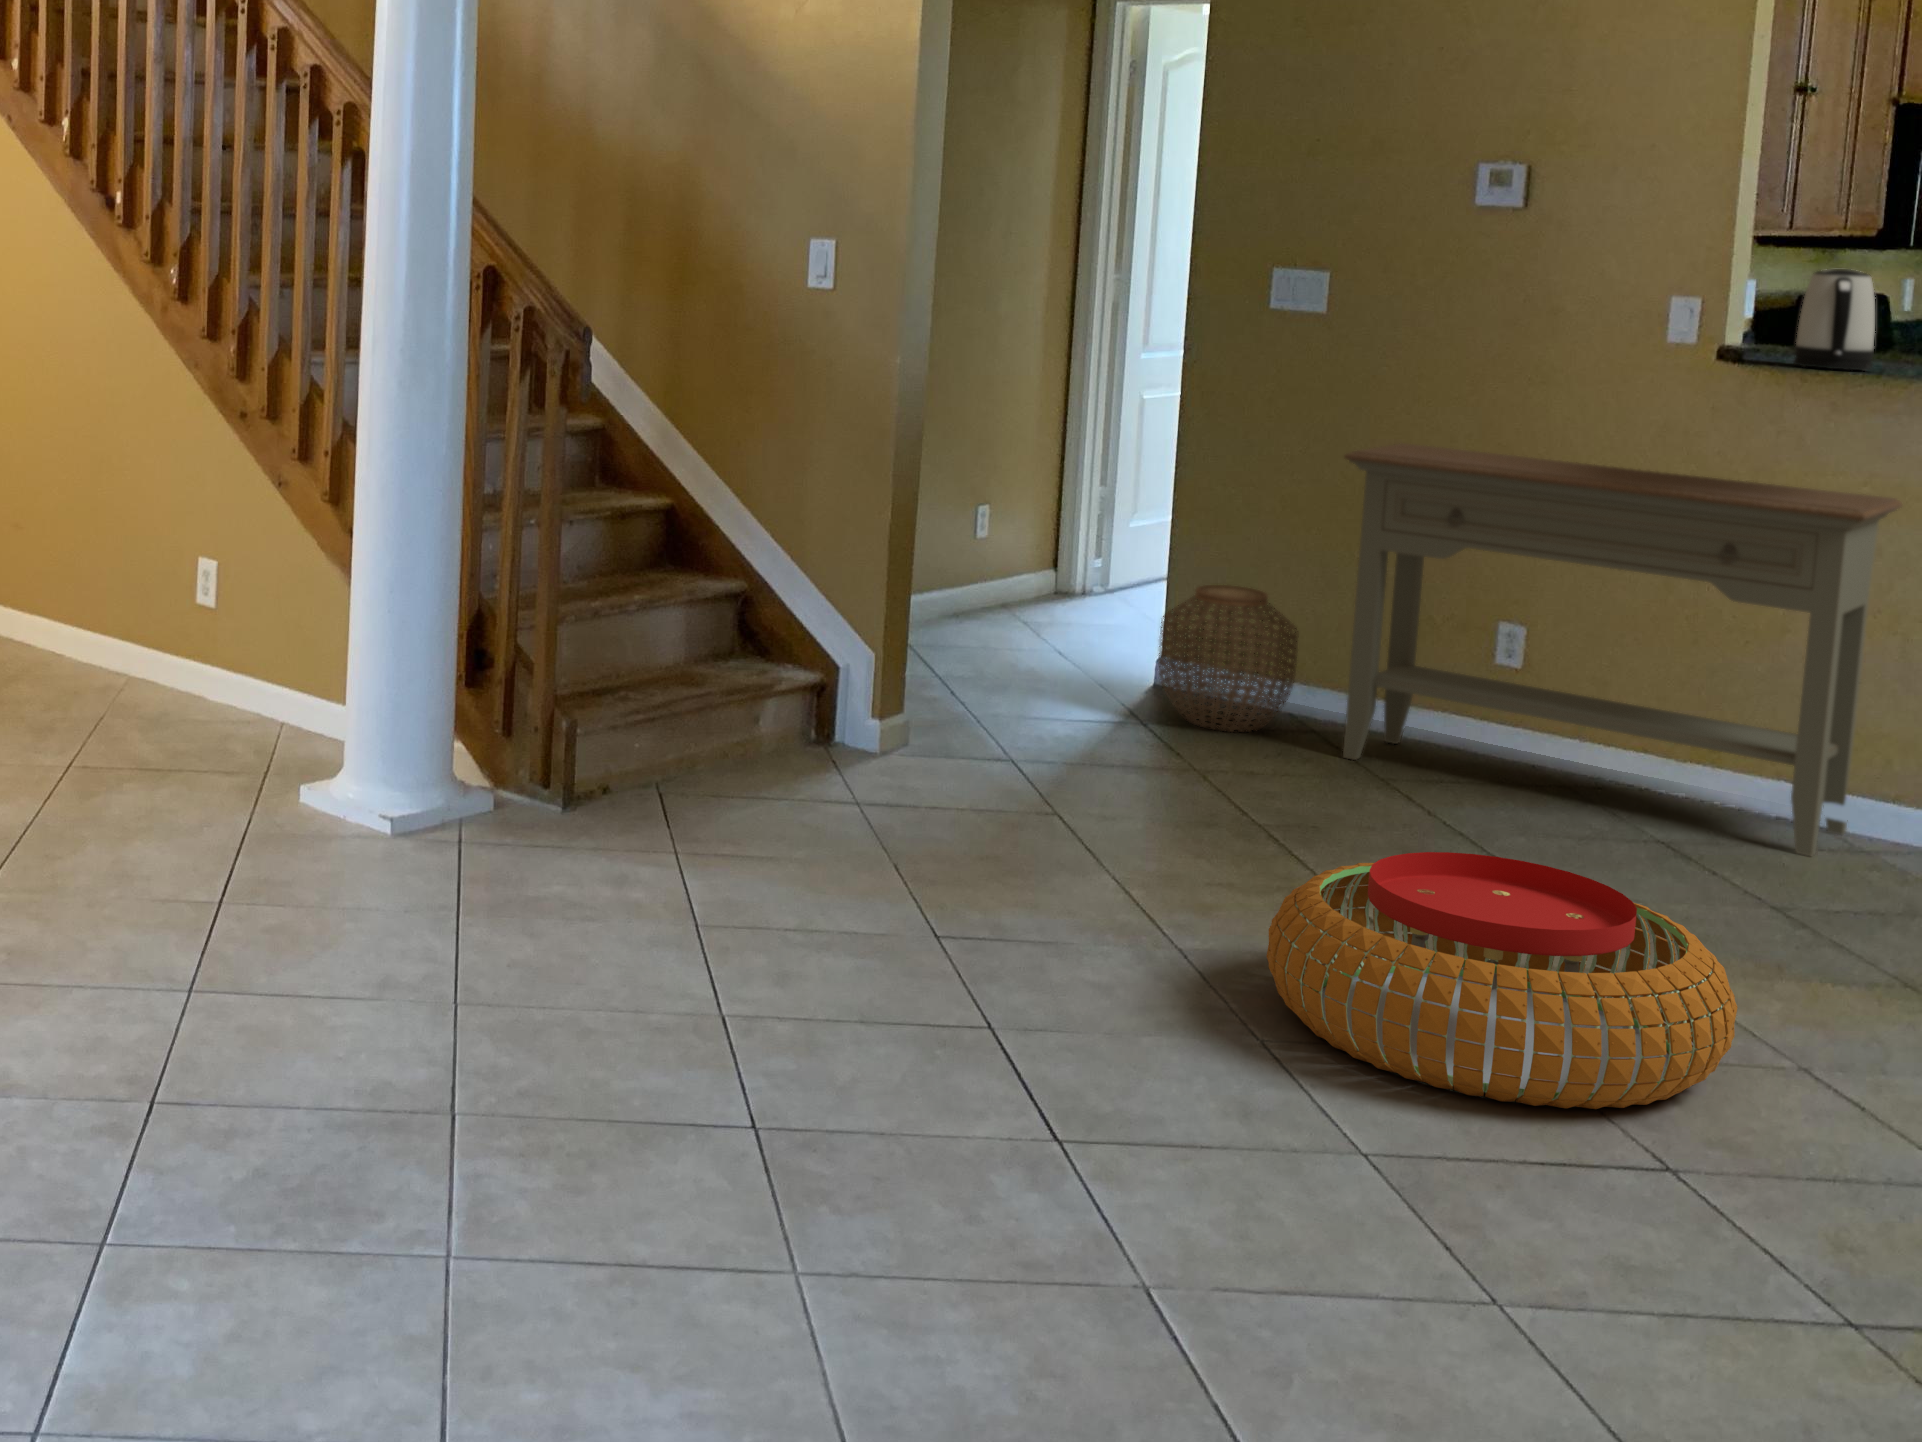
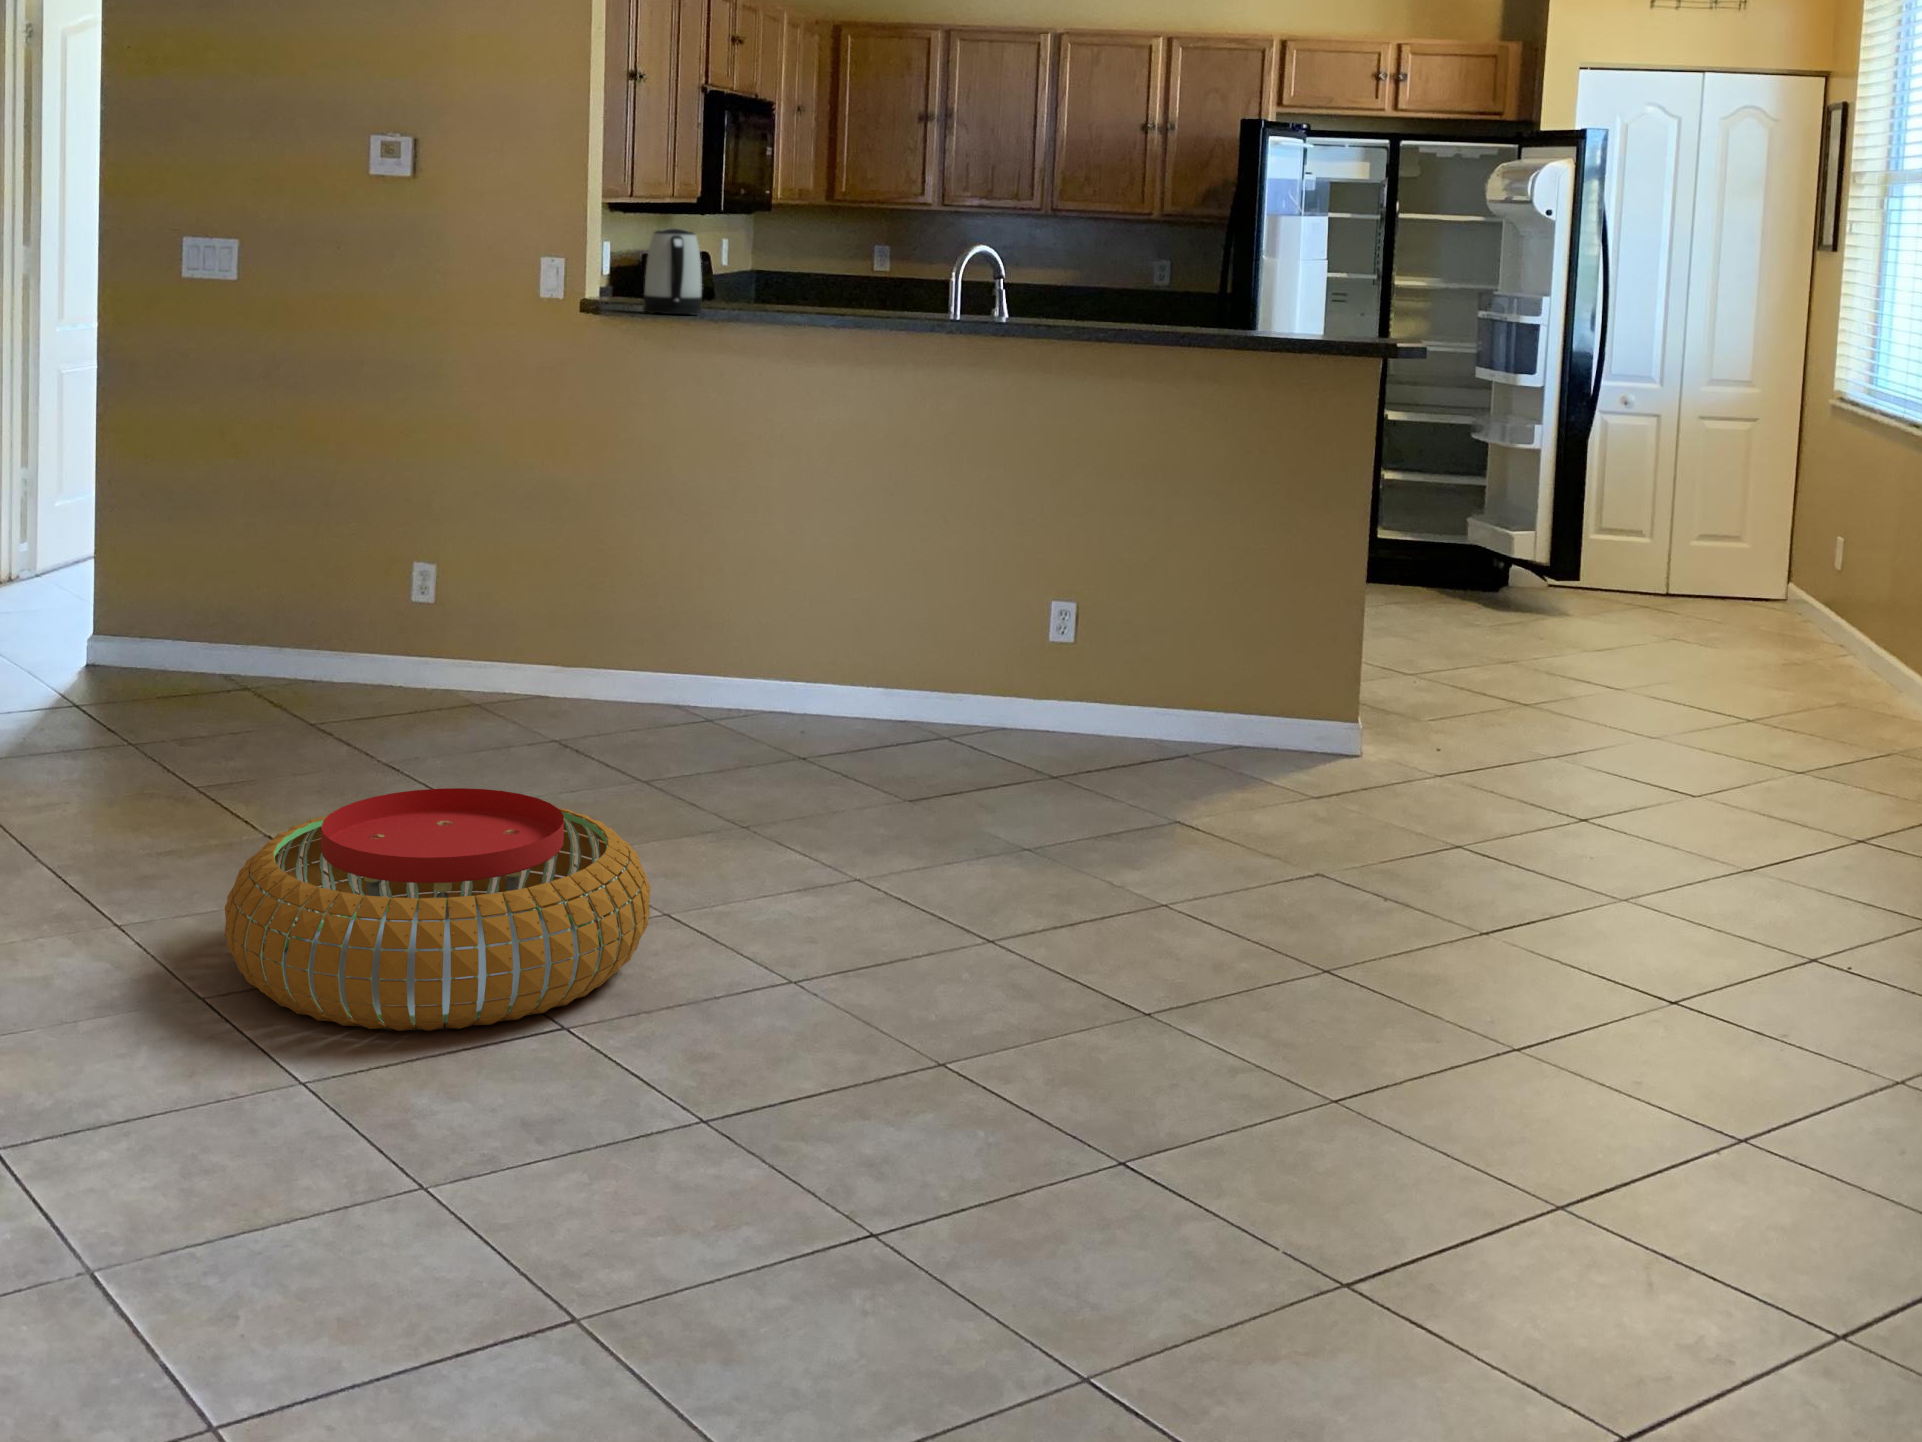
console table: present [1343,443,1902,856] -> none [268,401,730,731]
woven basket: present [1158,585,1299,732] -> none [96,554,237,700]

